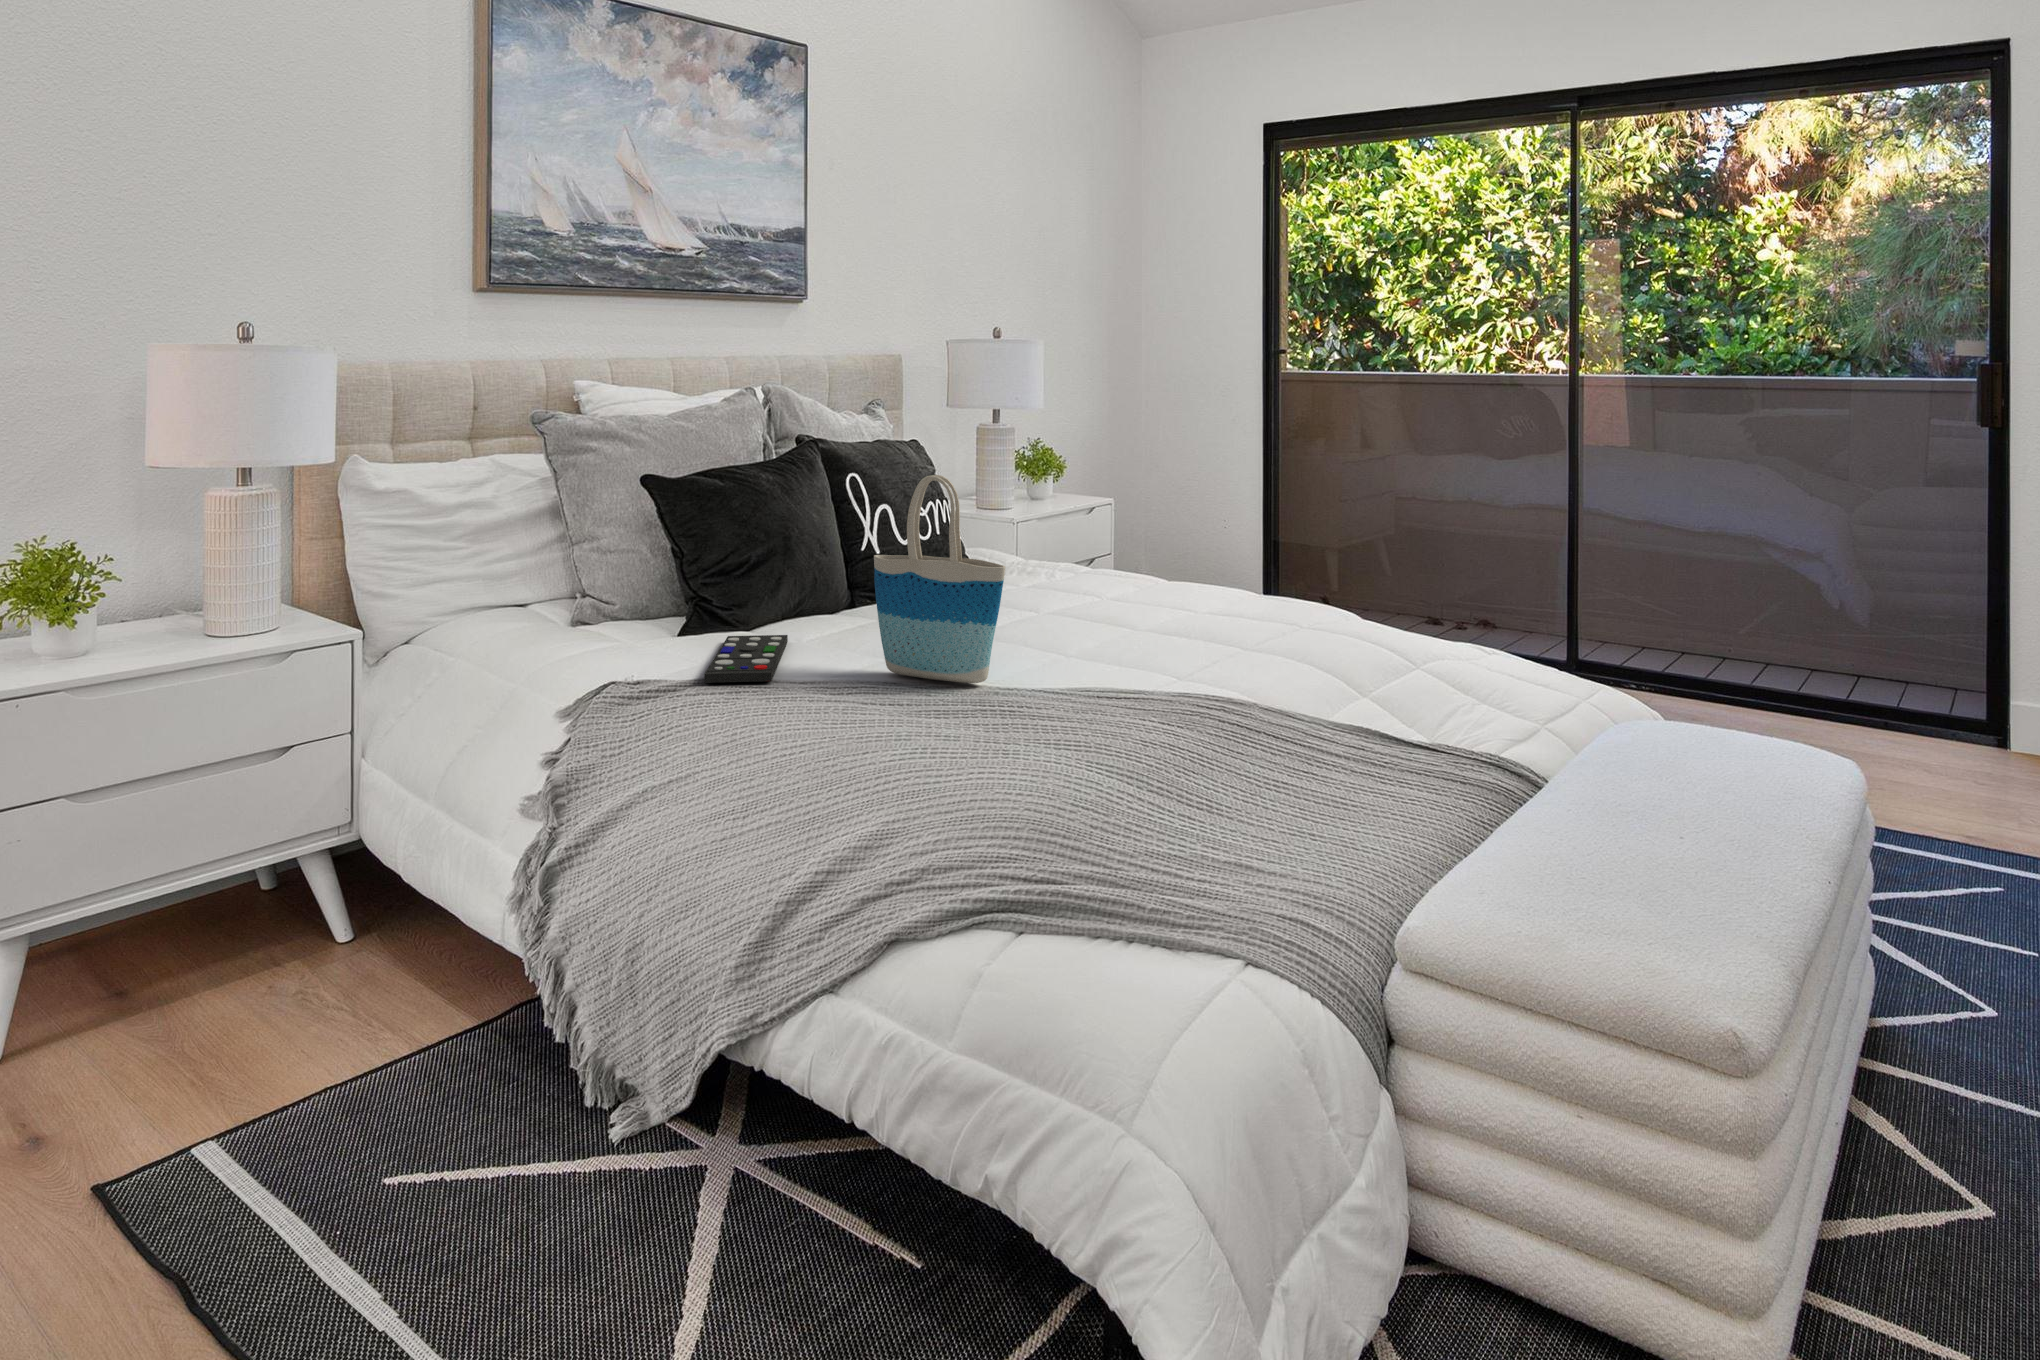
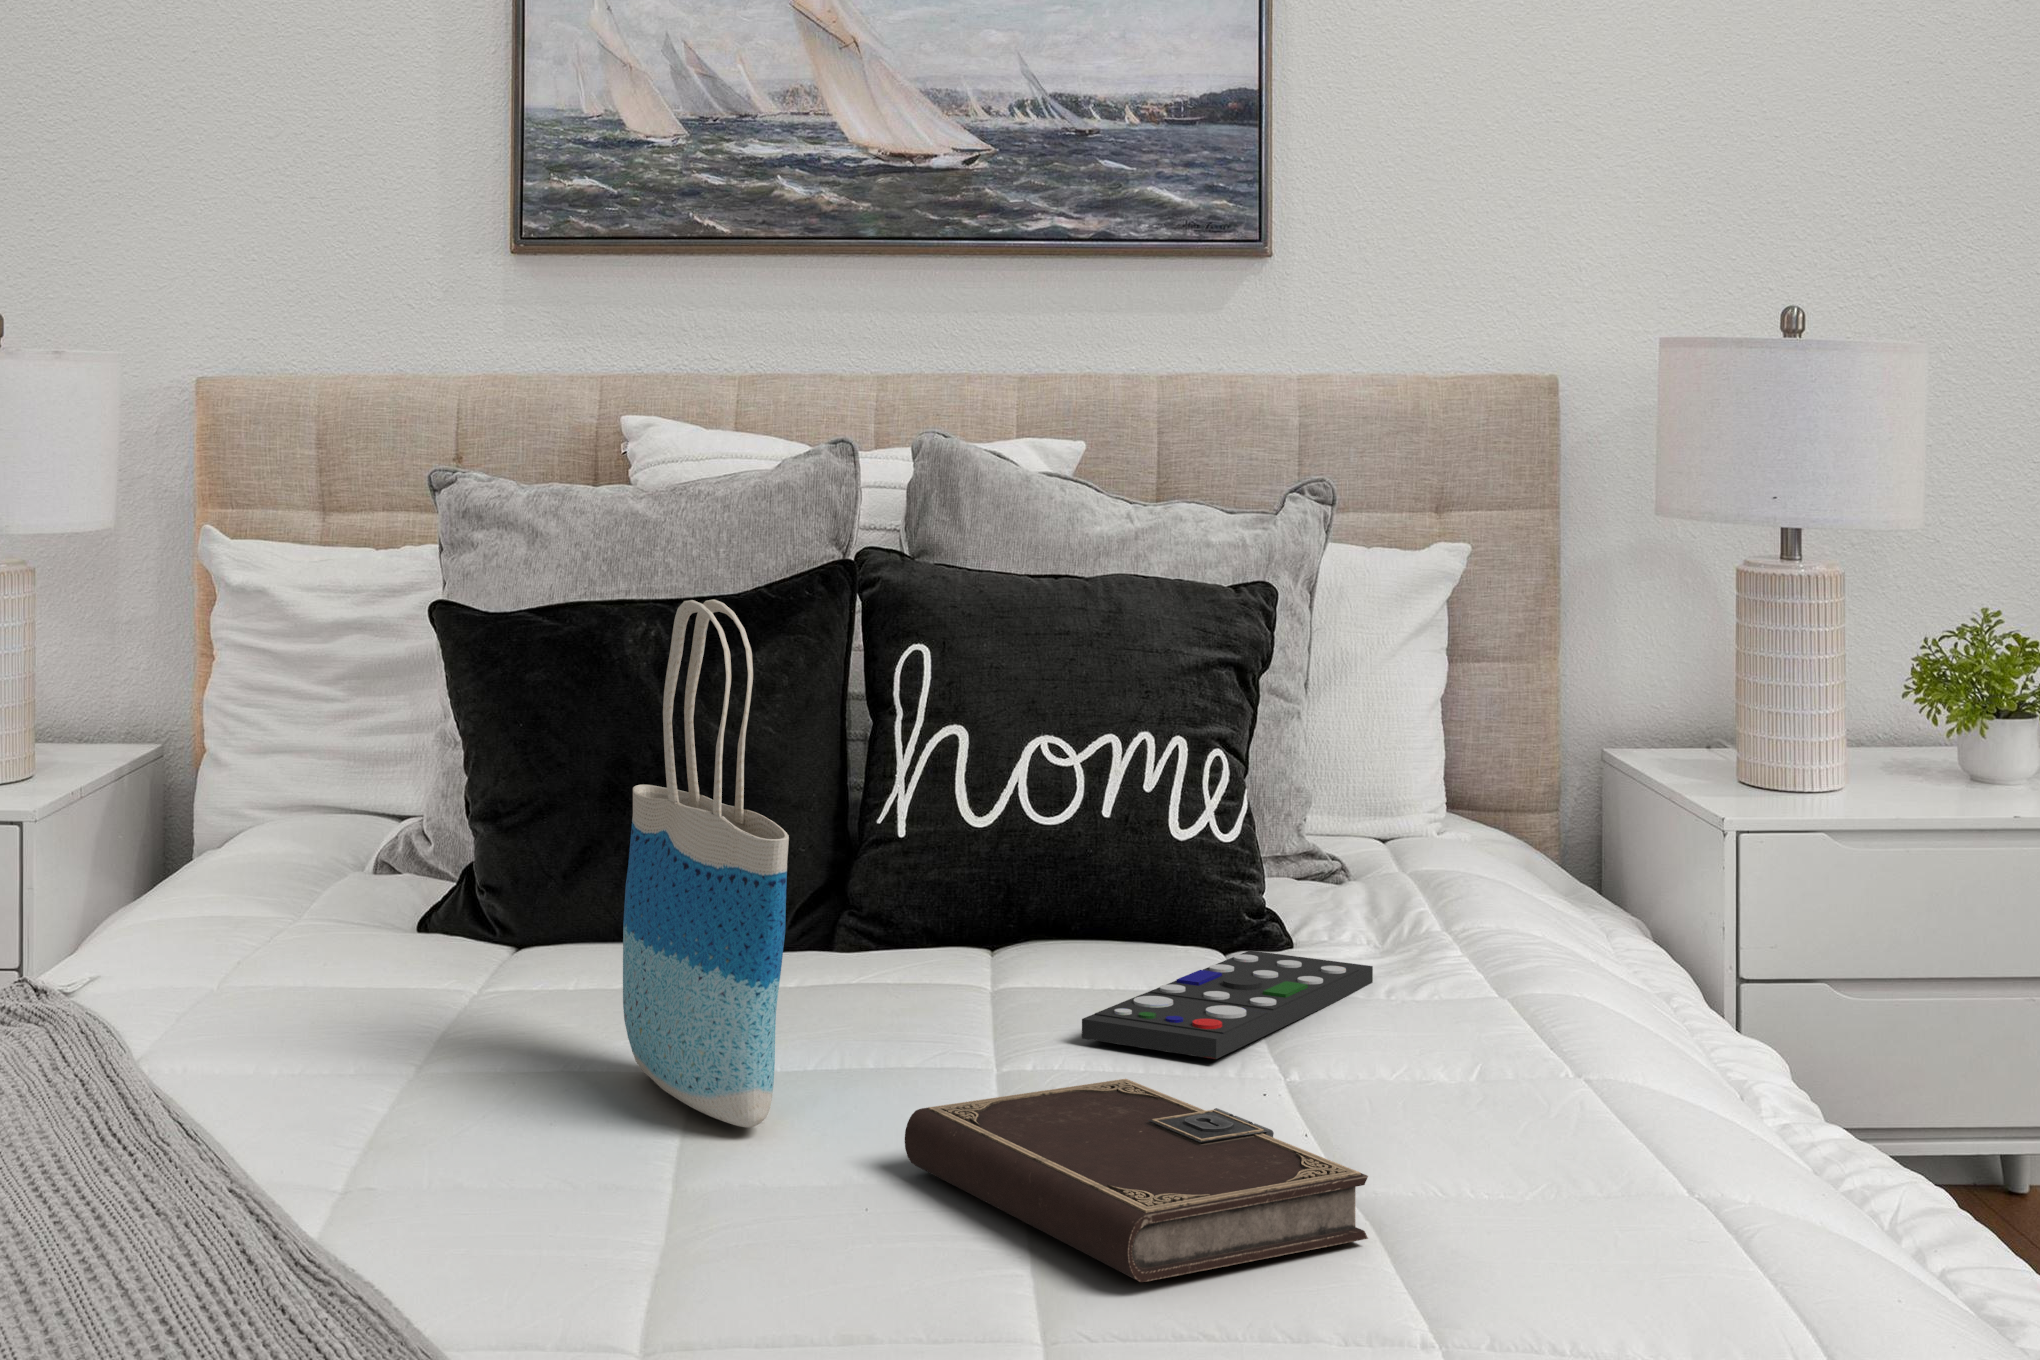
remote control: present [704,635,788,683] -> present [1082,951,1373,1059]
notebook: none [1057,643,1228,698] -> present [905,1079,1368,1282]

